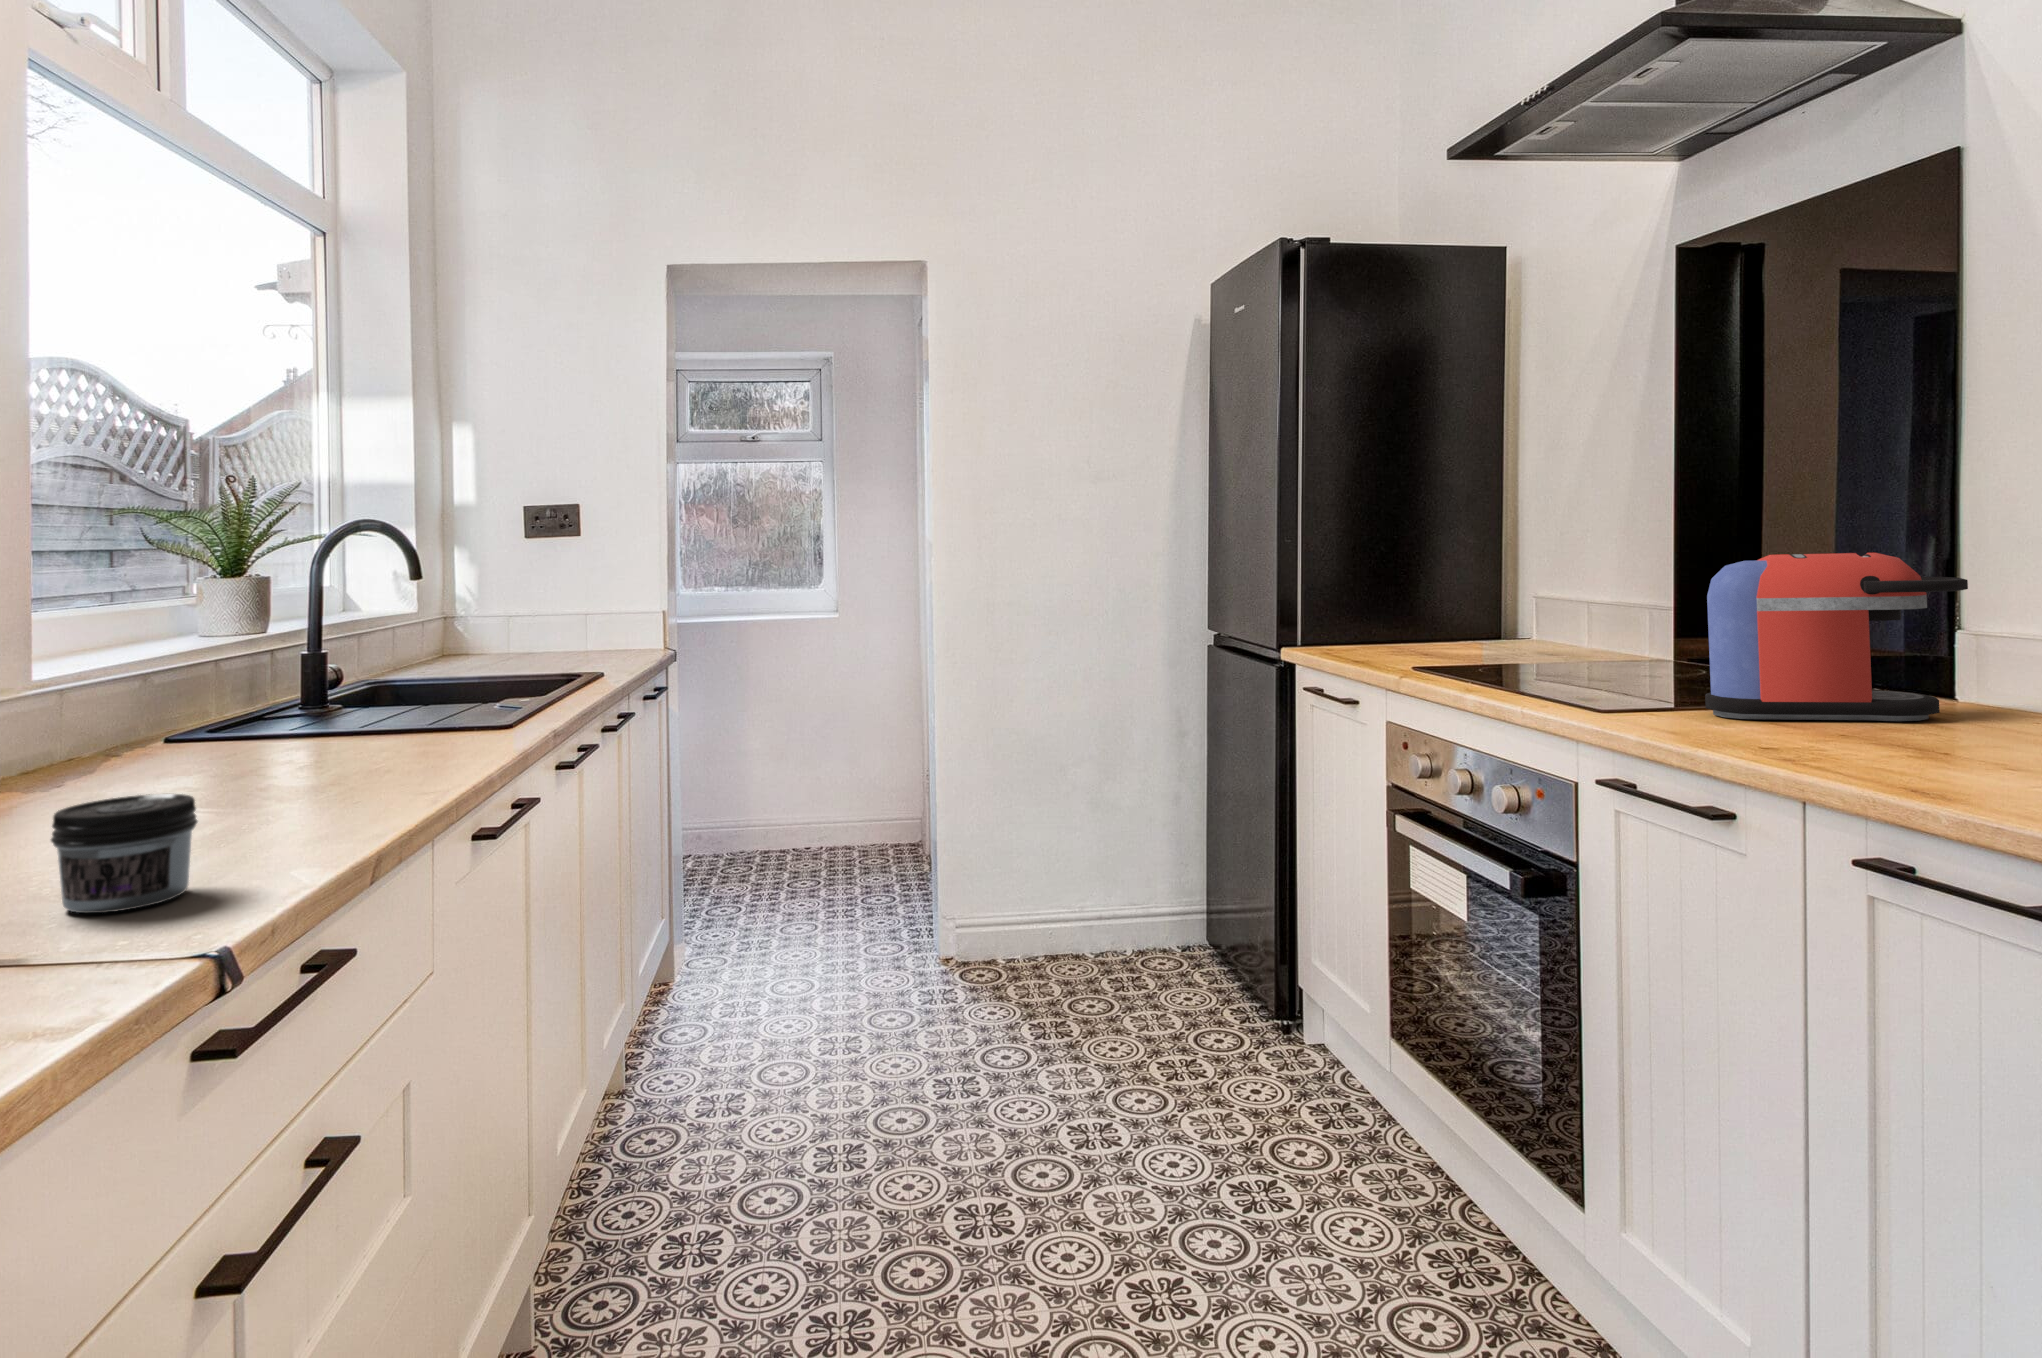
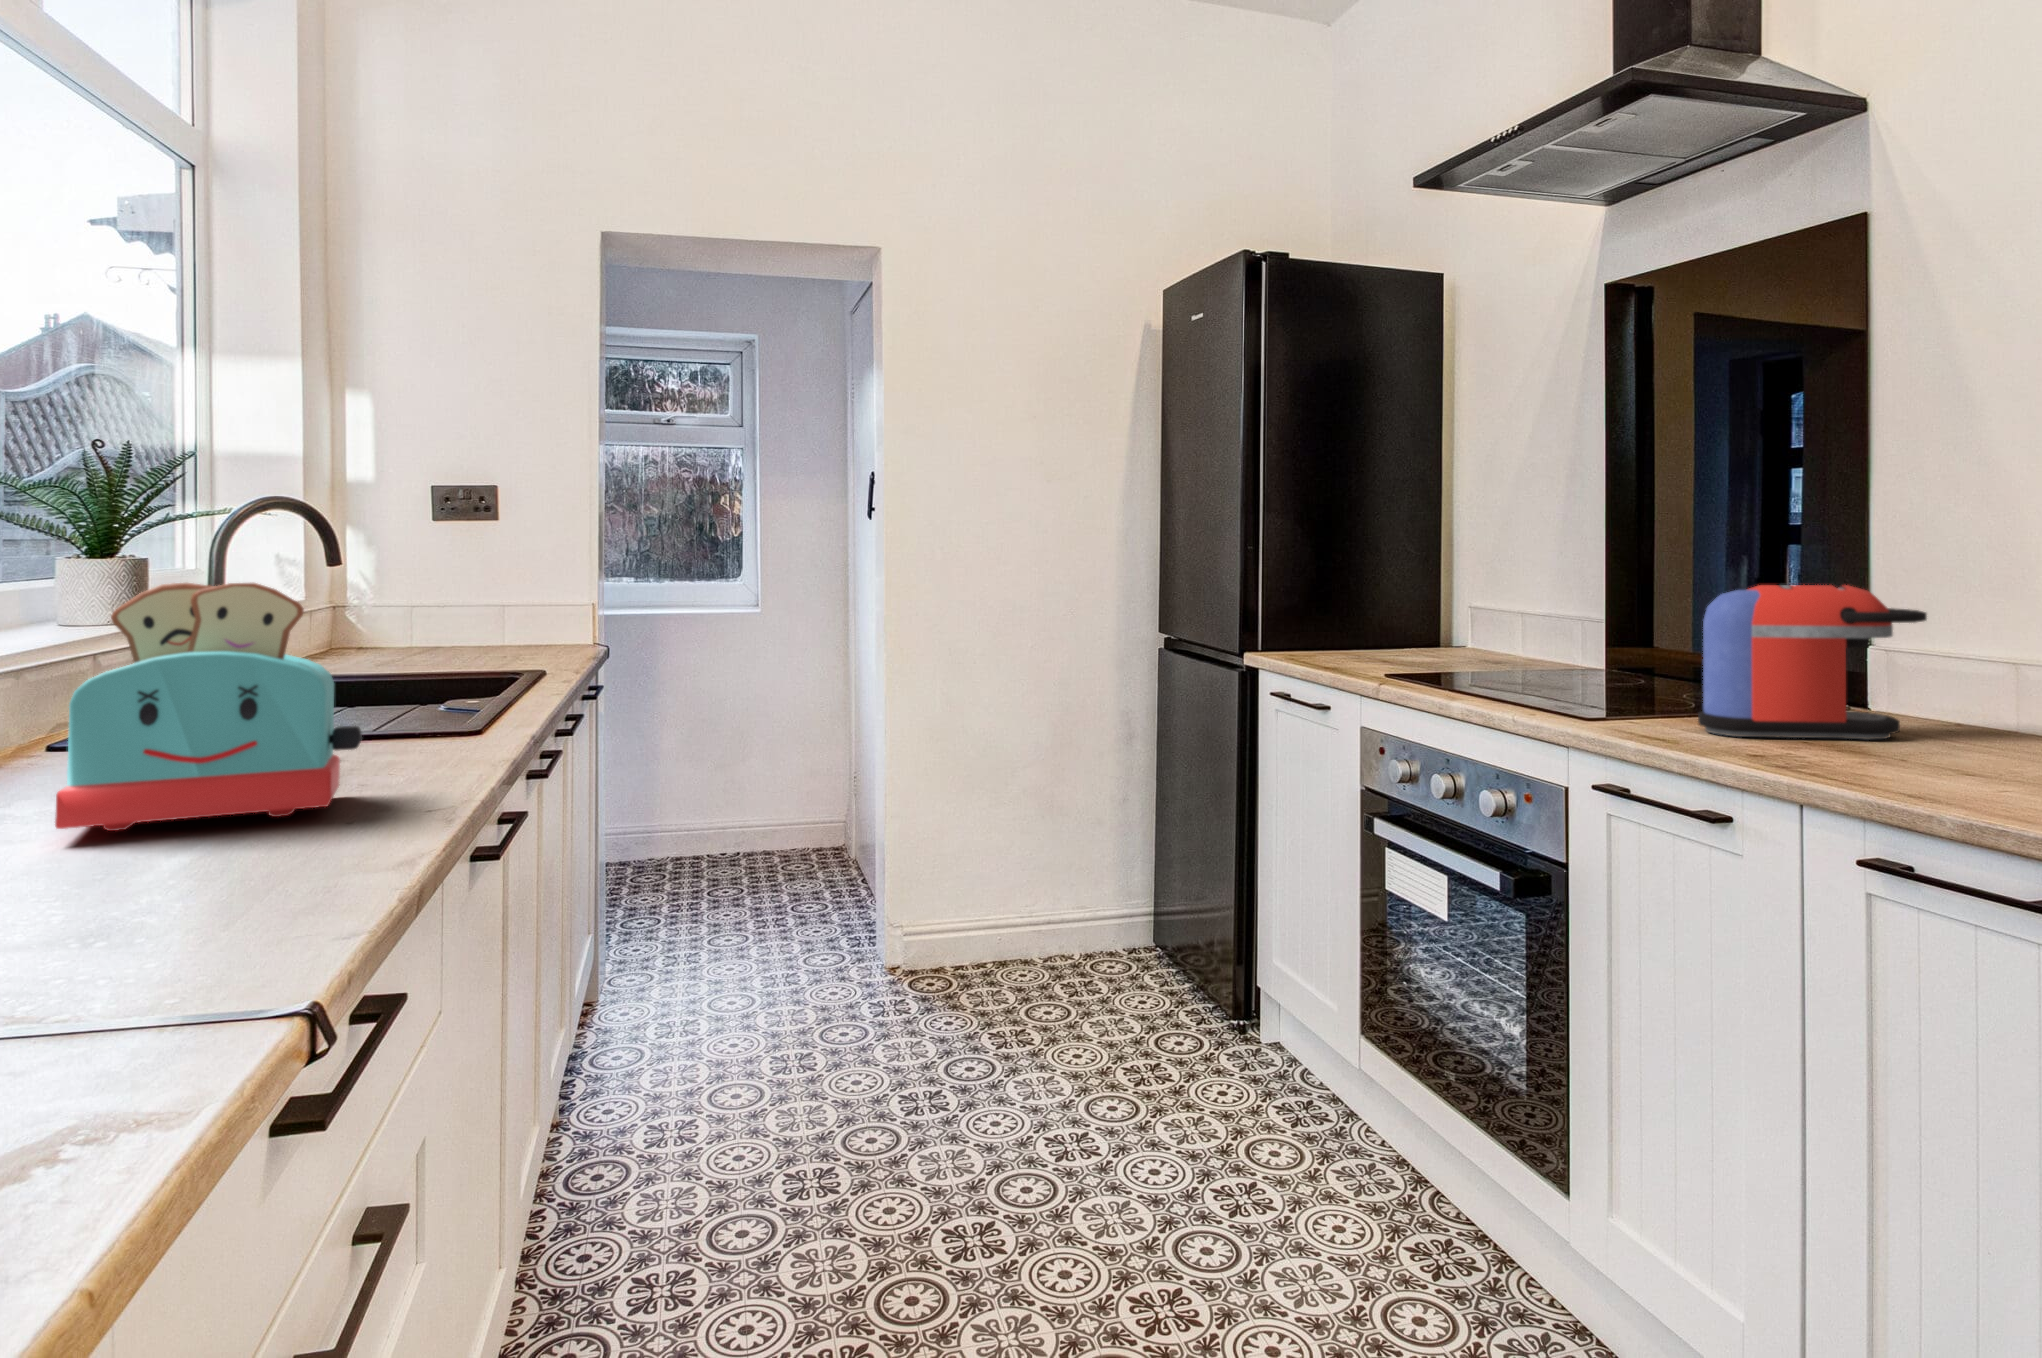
toaster: none [125,586,378,800] -> present [55,583,362,831]
jar: present [51,794,198,913] -> none [40,835,222,983]

